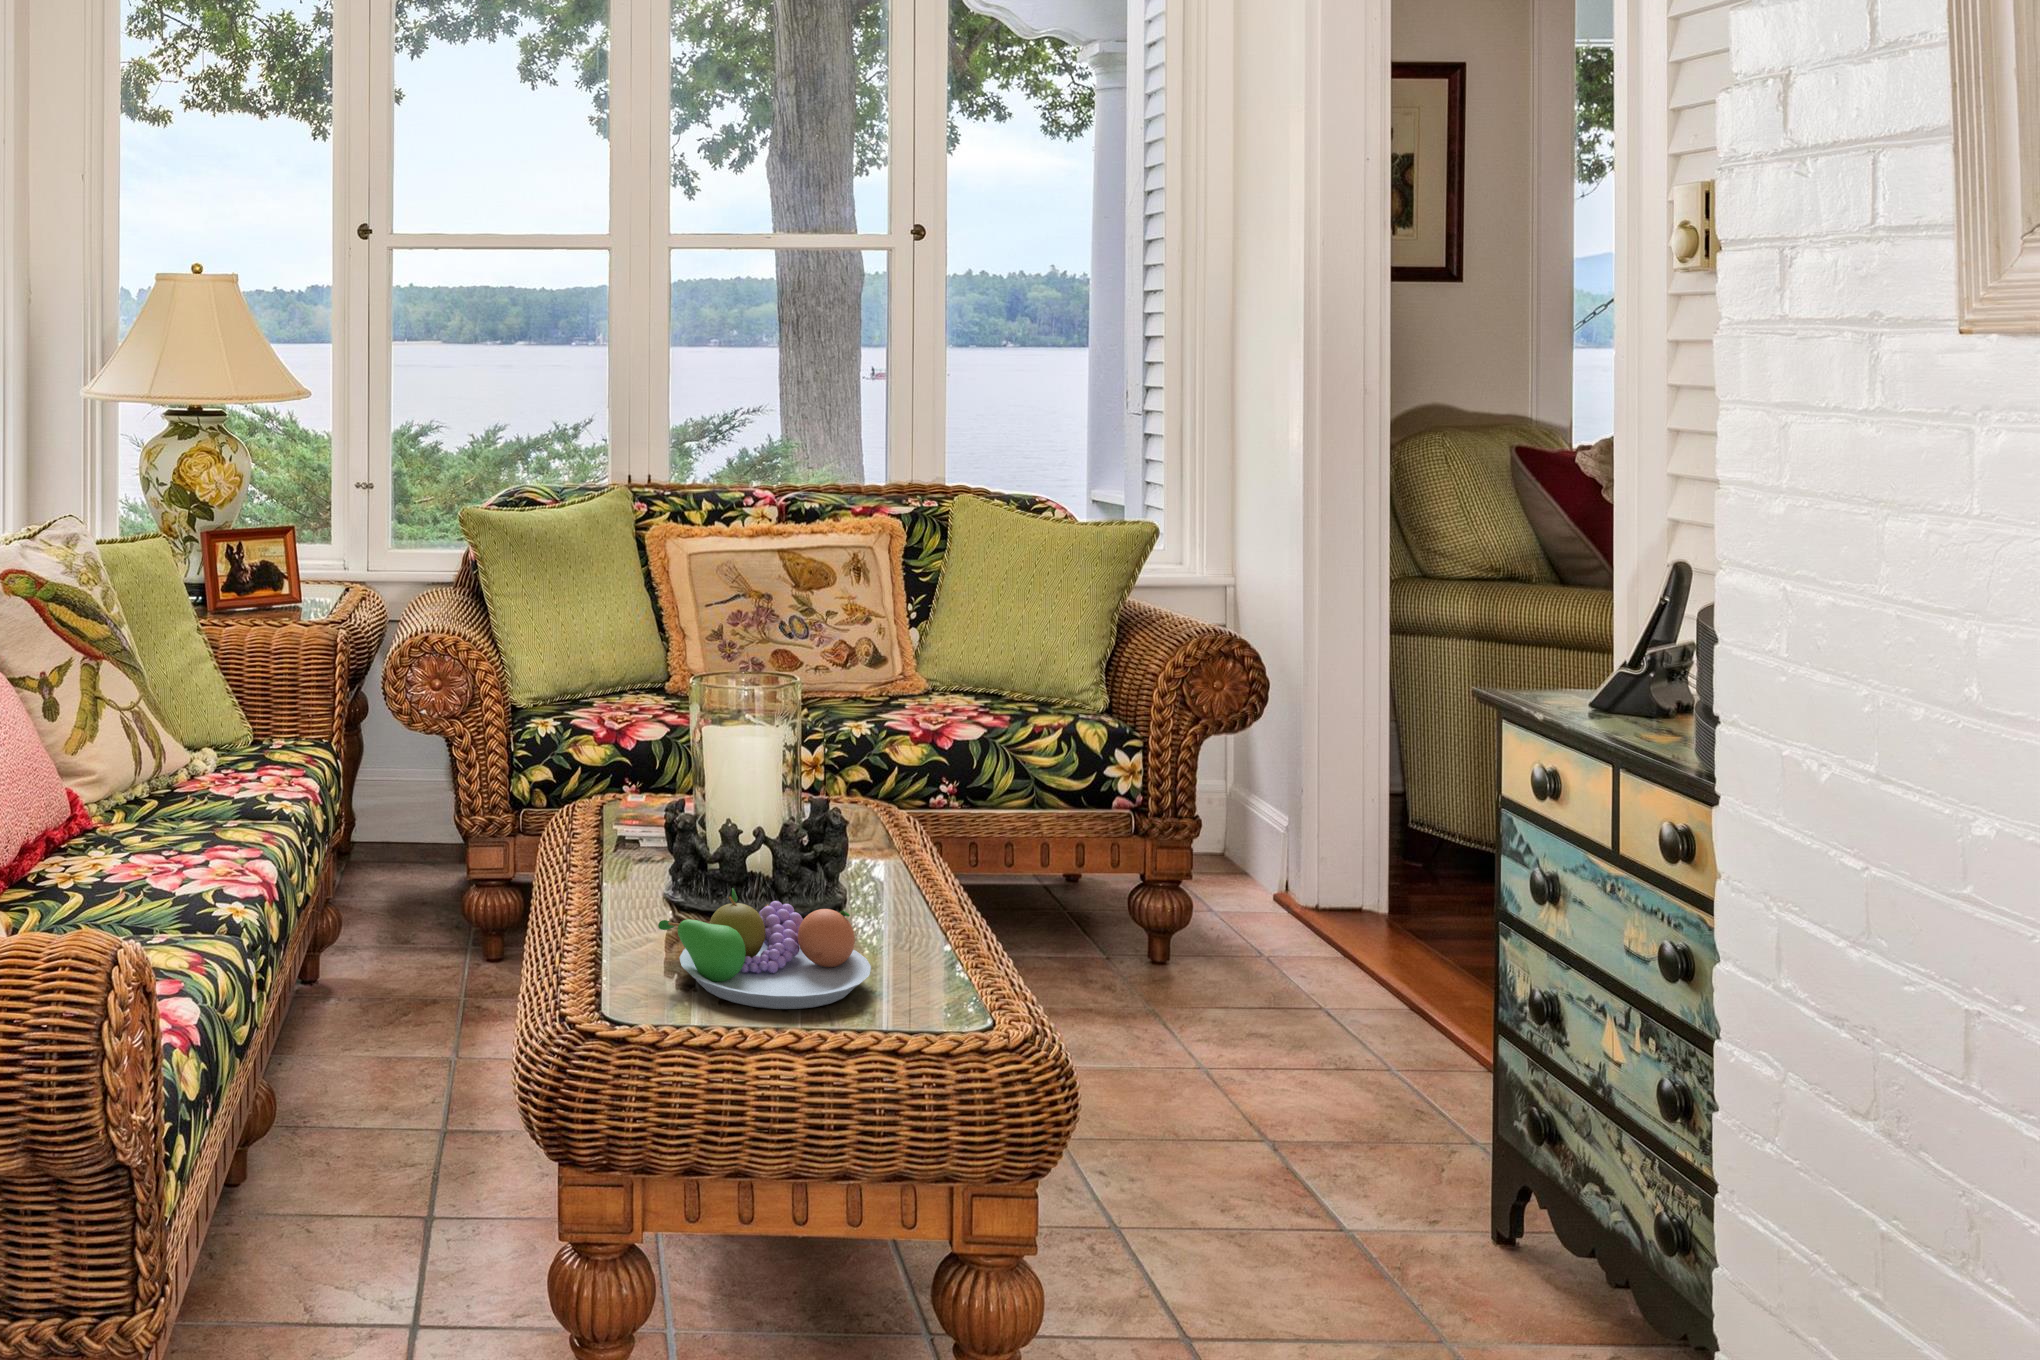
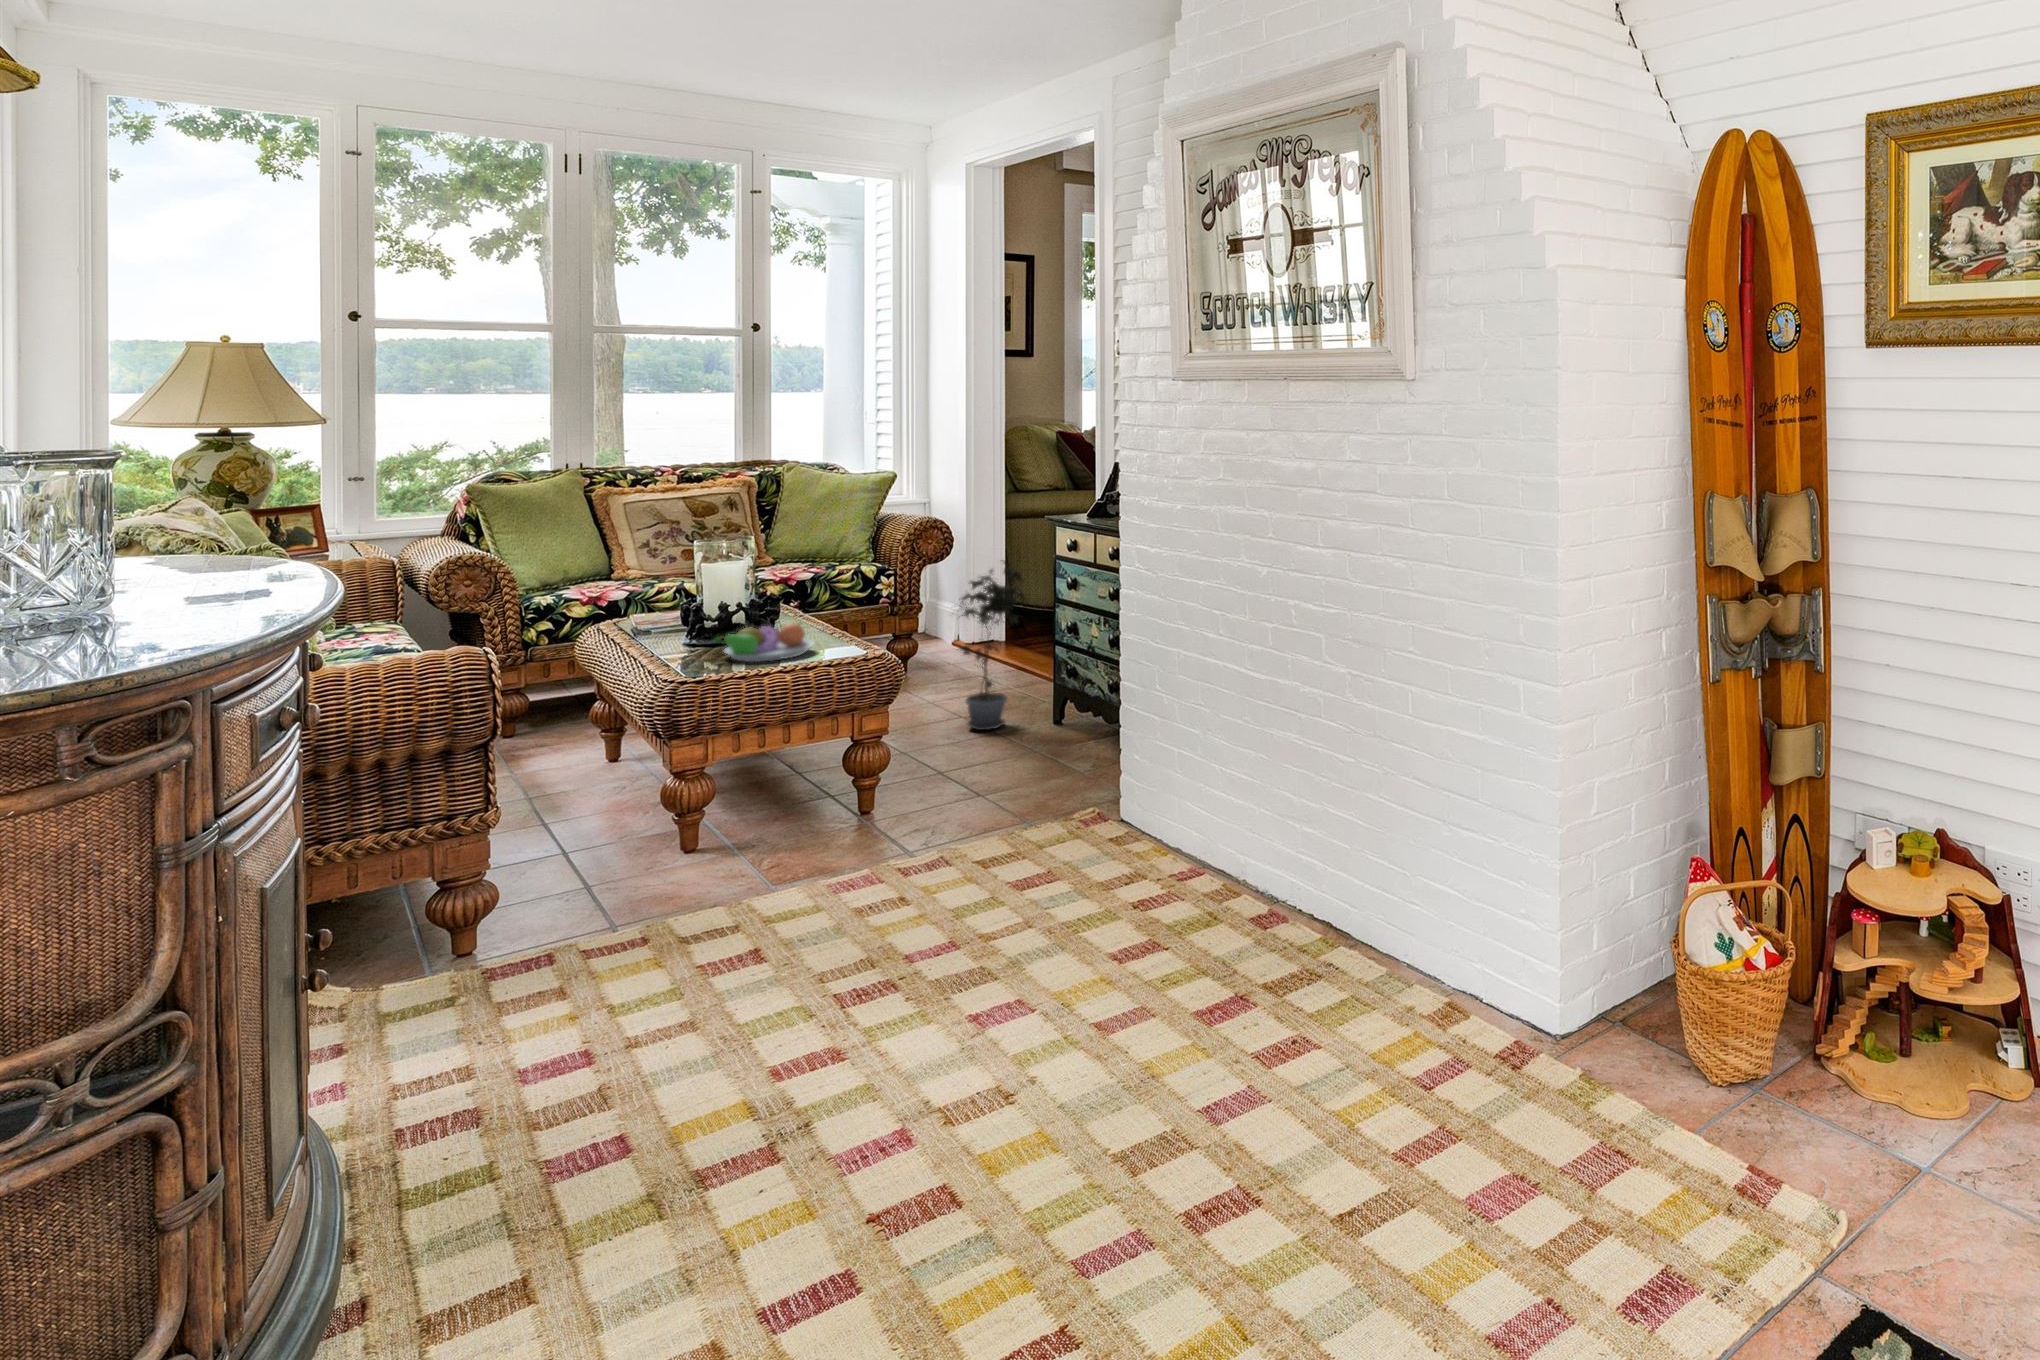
potted plant: none [1228,788,1436,1234] -> present [957,561,1025,730]

